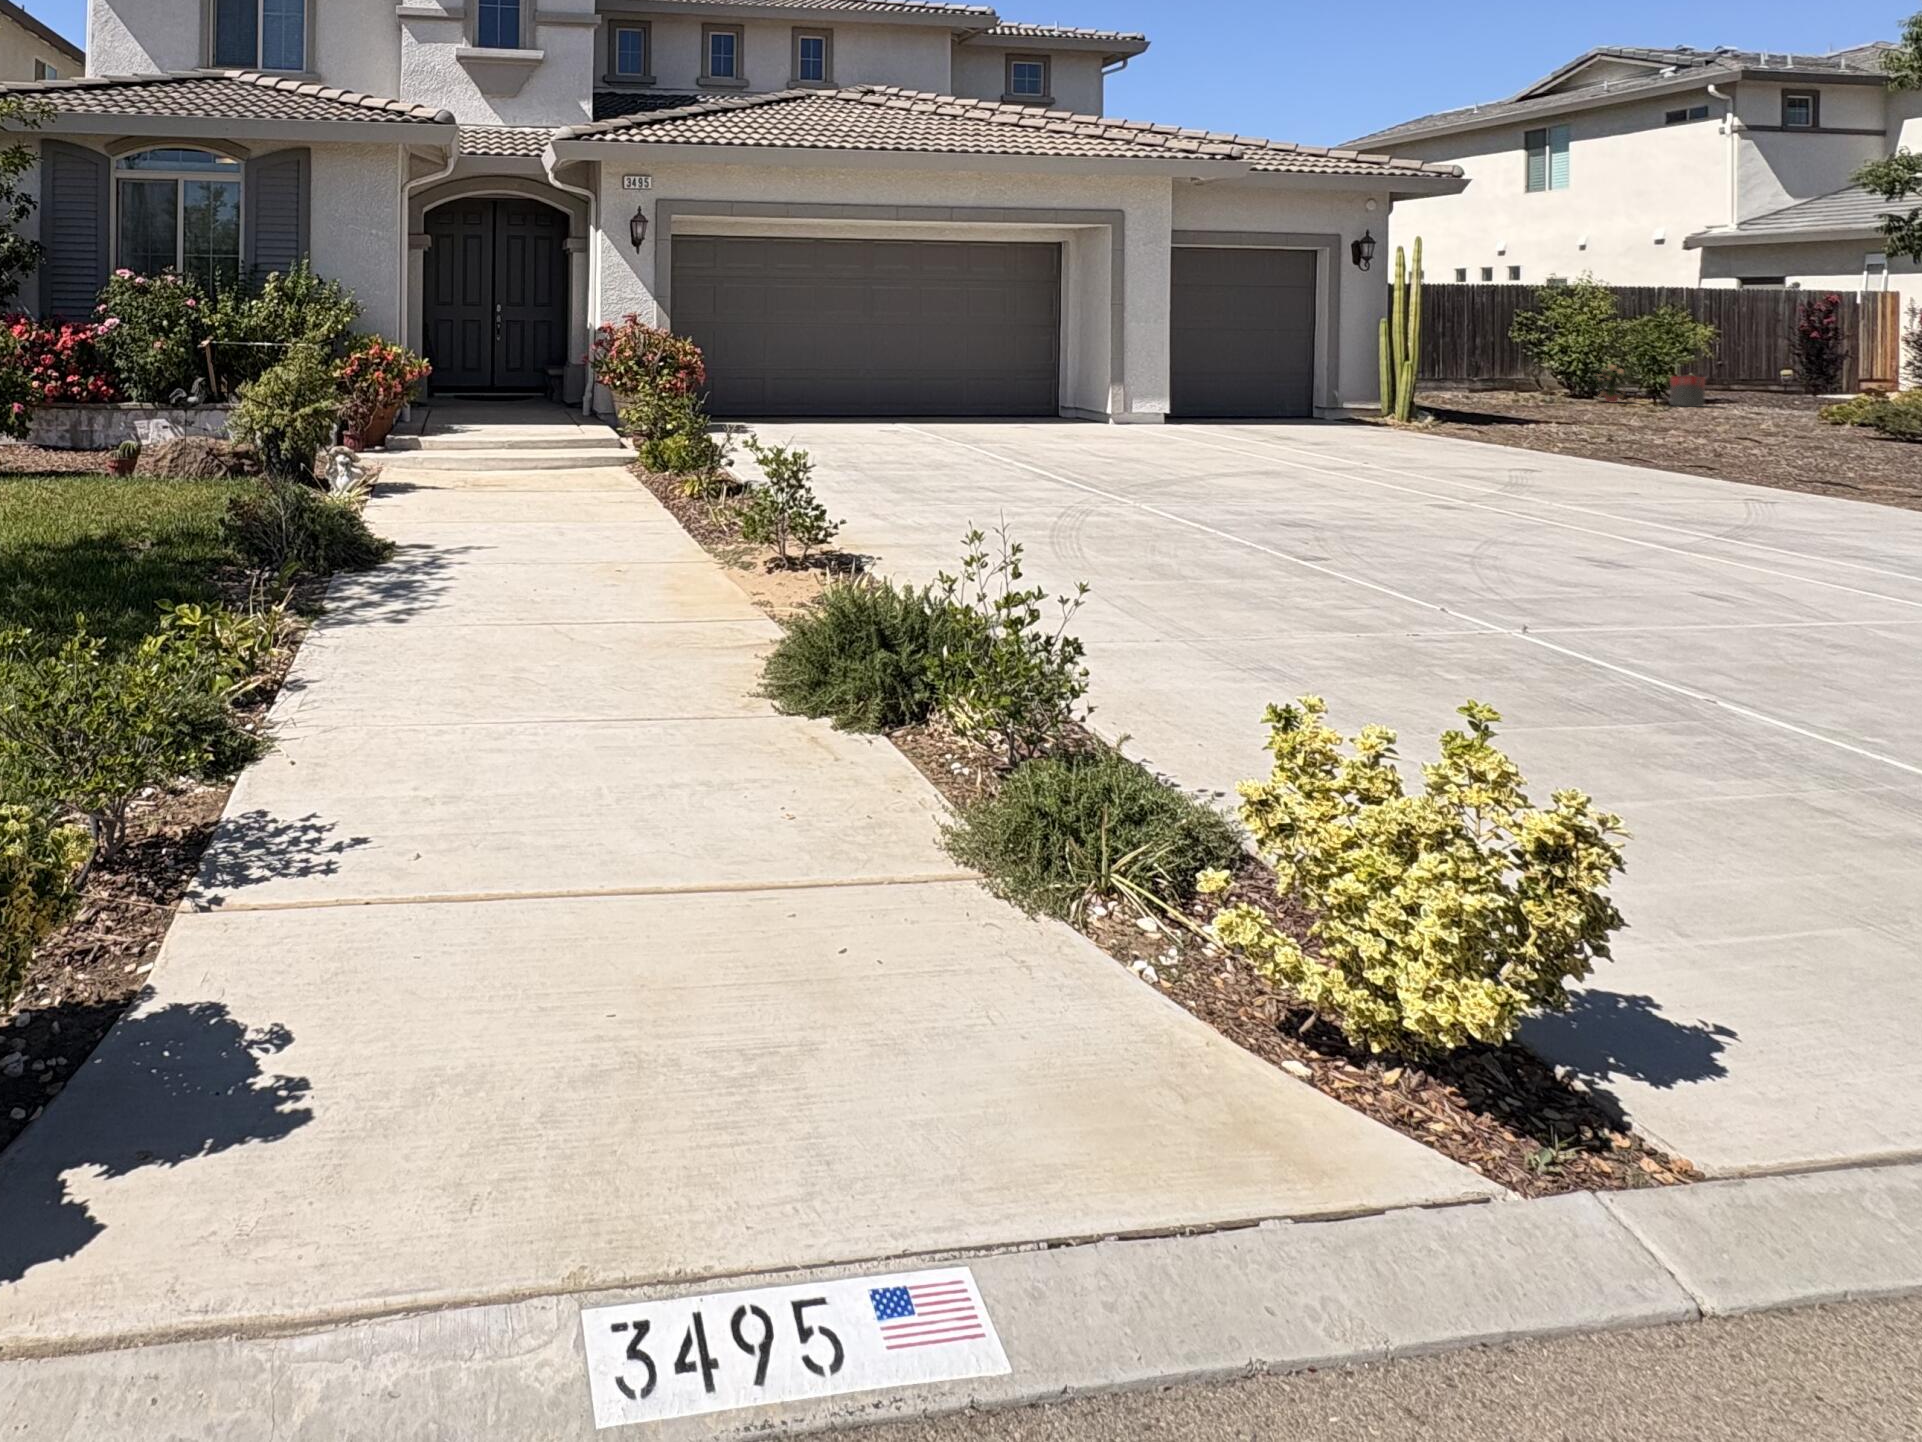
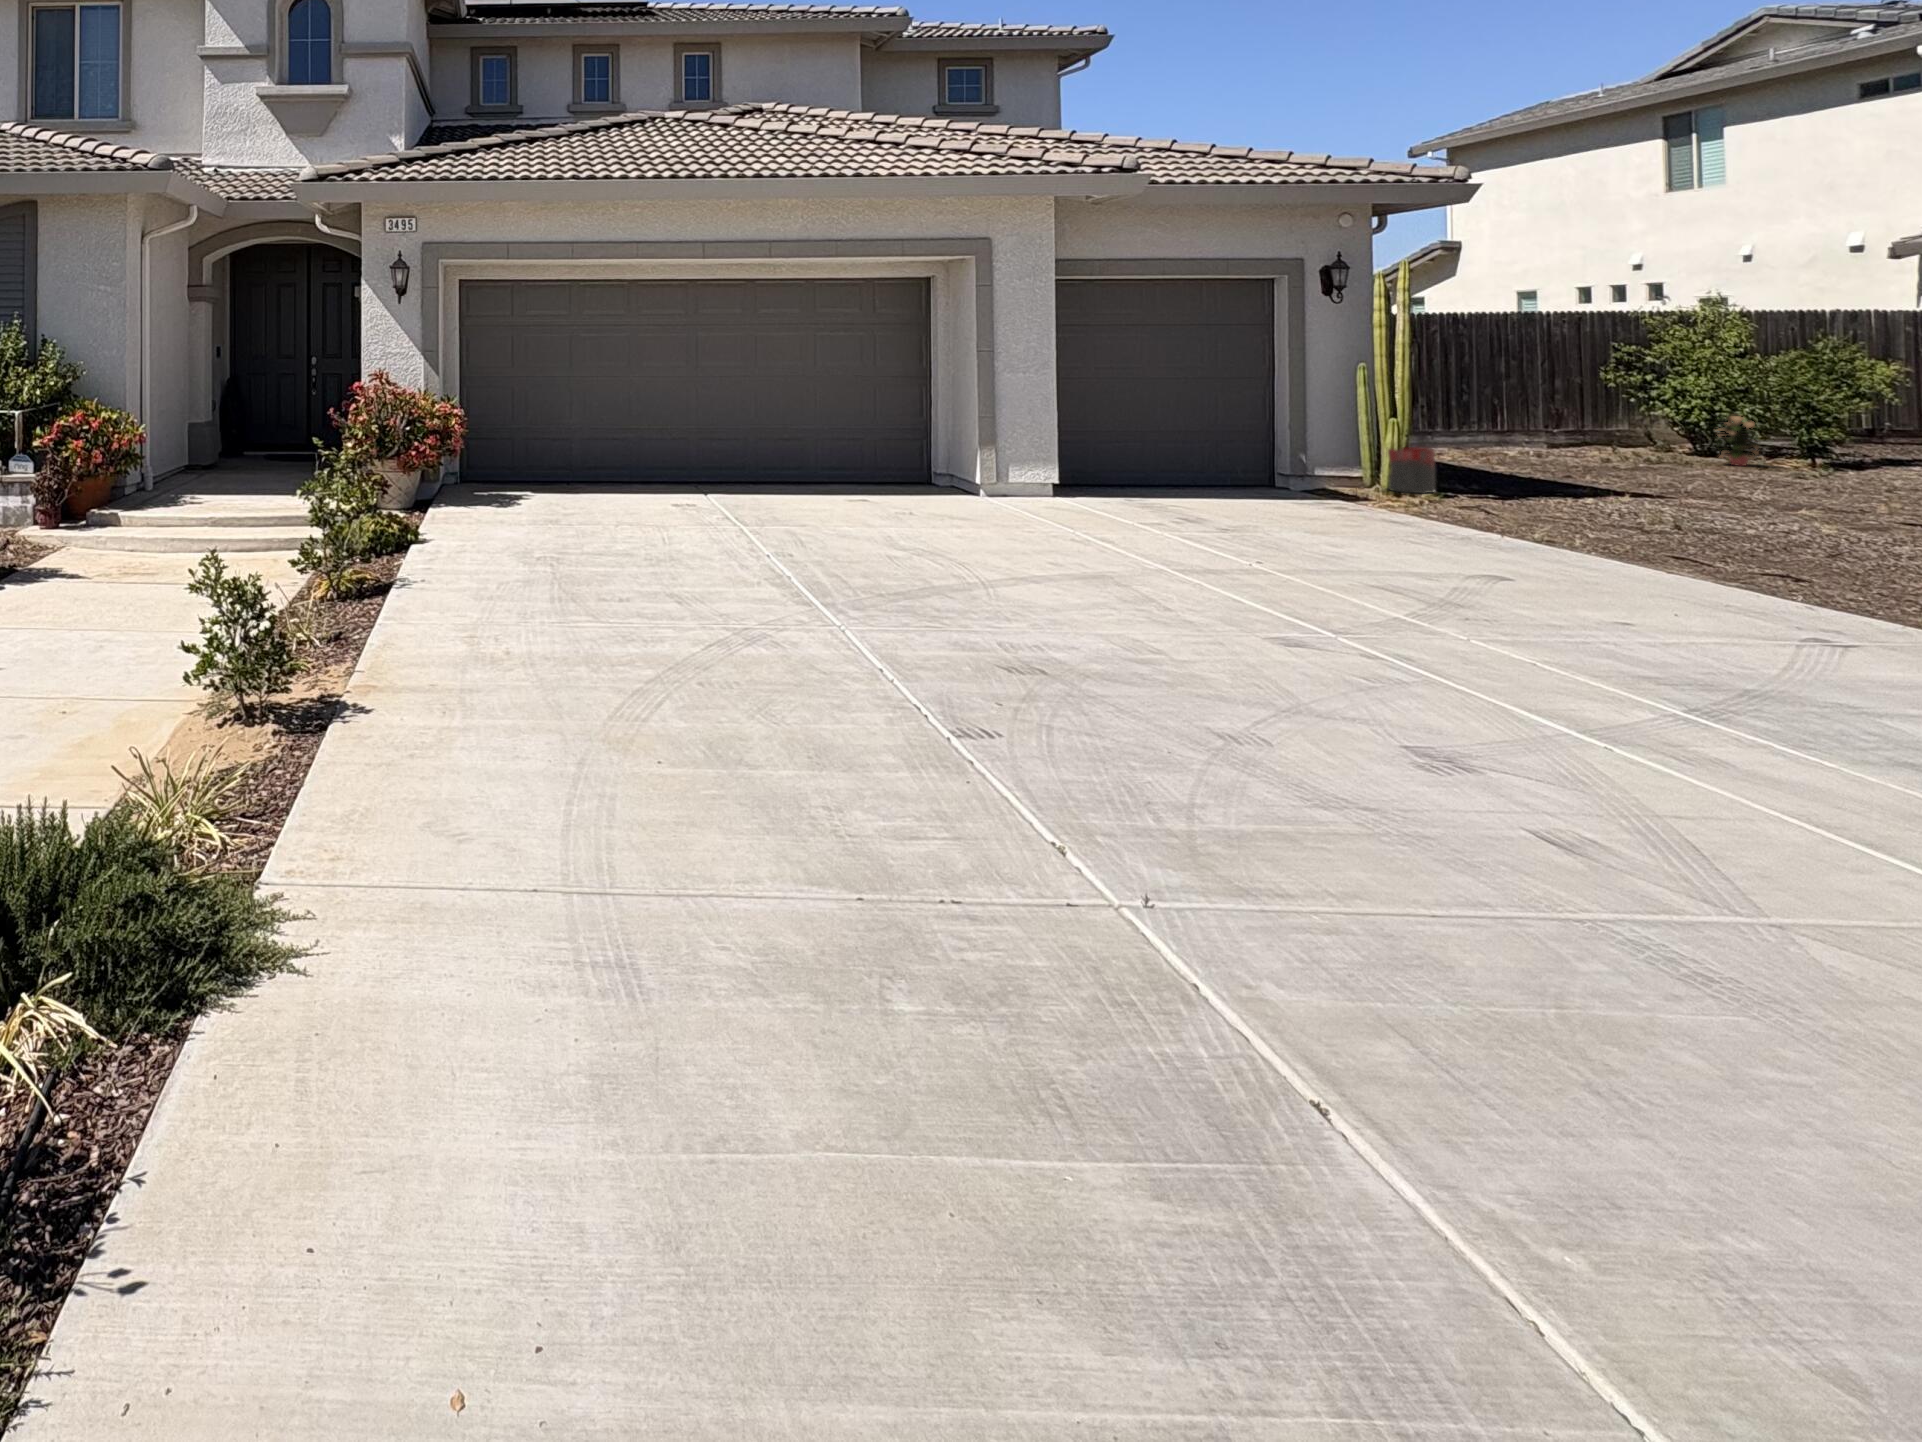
trash can: present [1670,376,1705,407] -> present [1388,447,1435,493]

